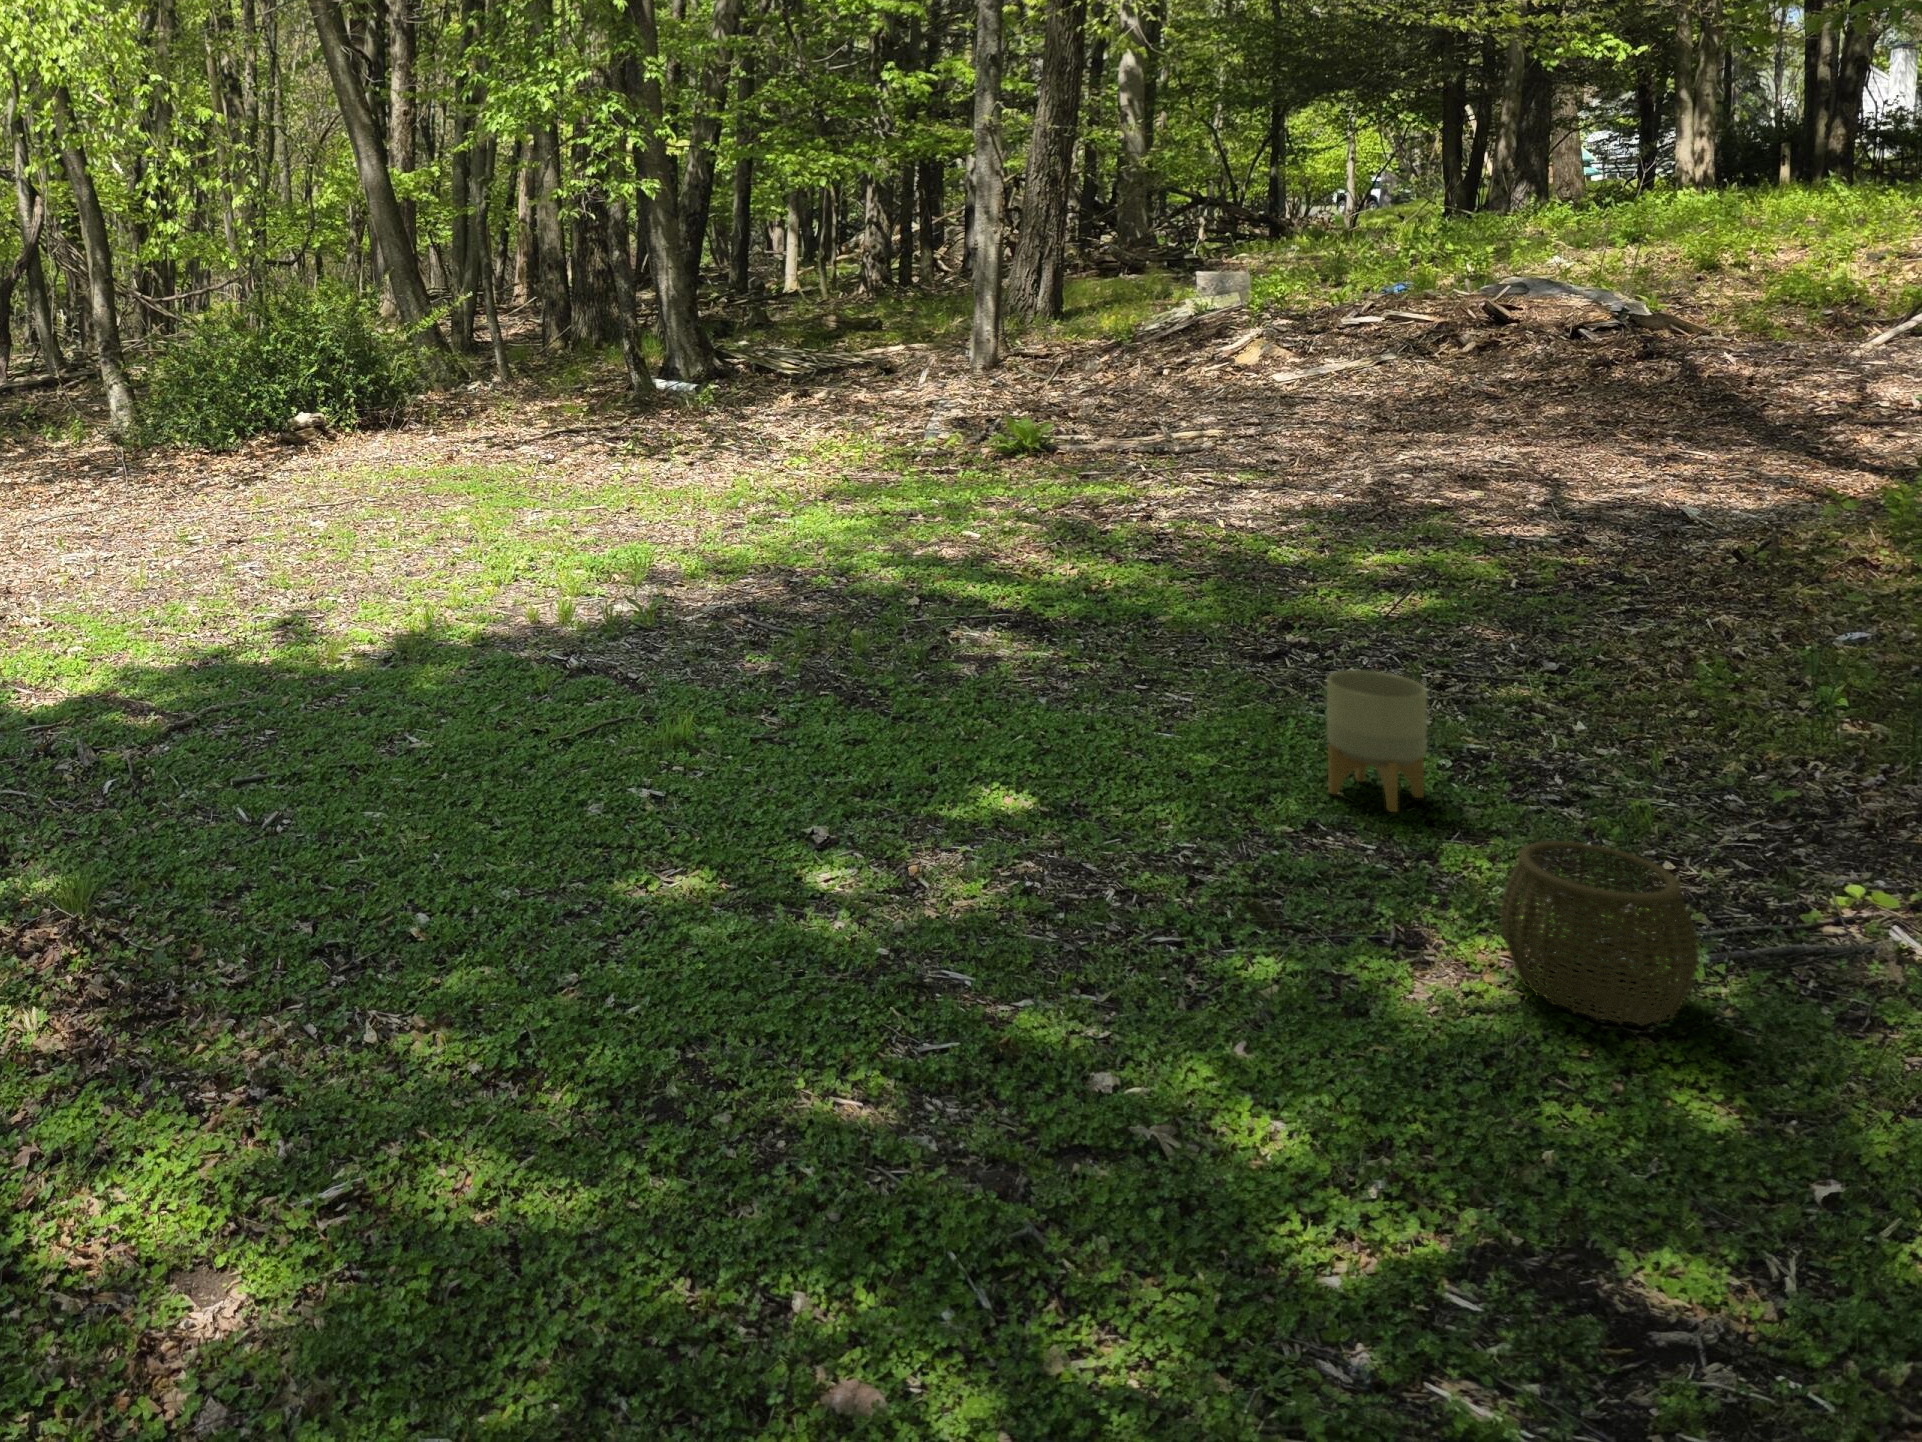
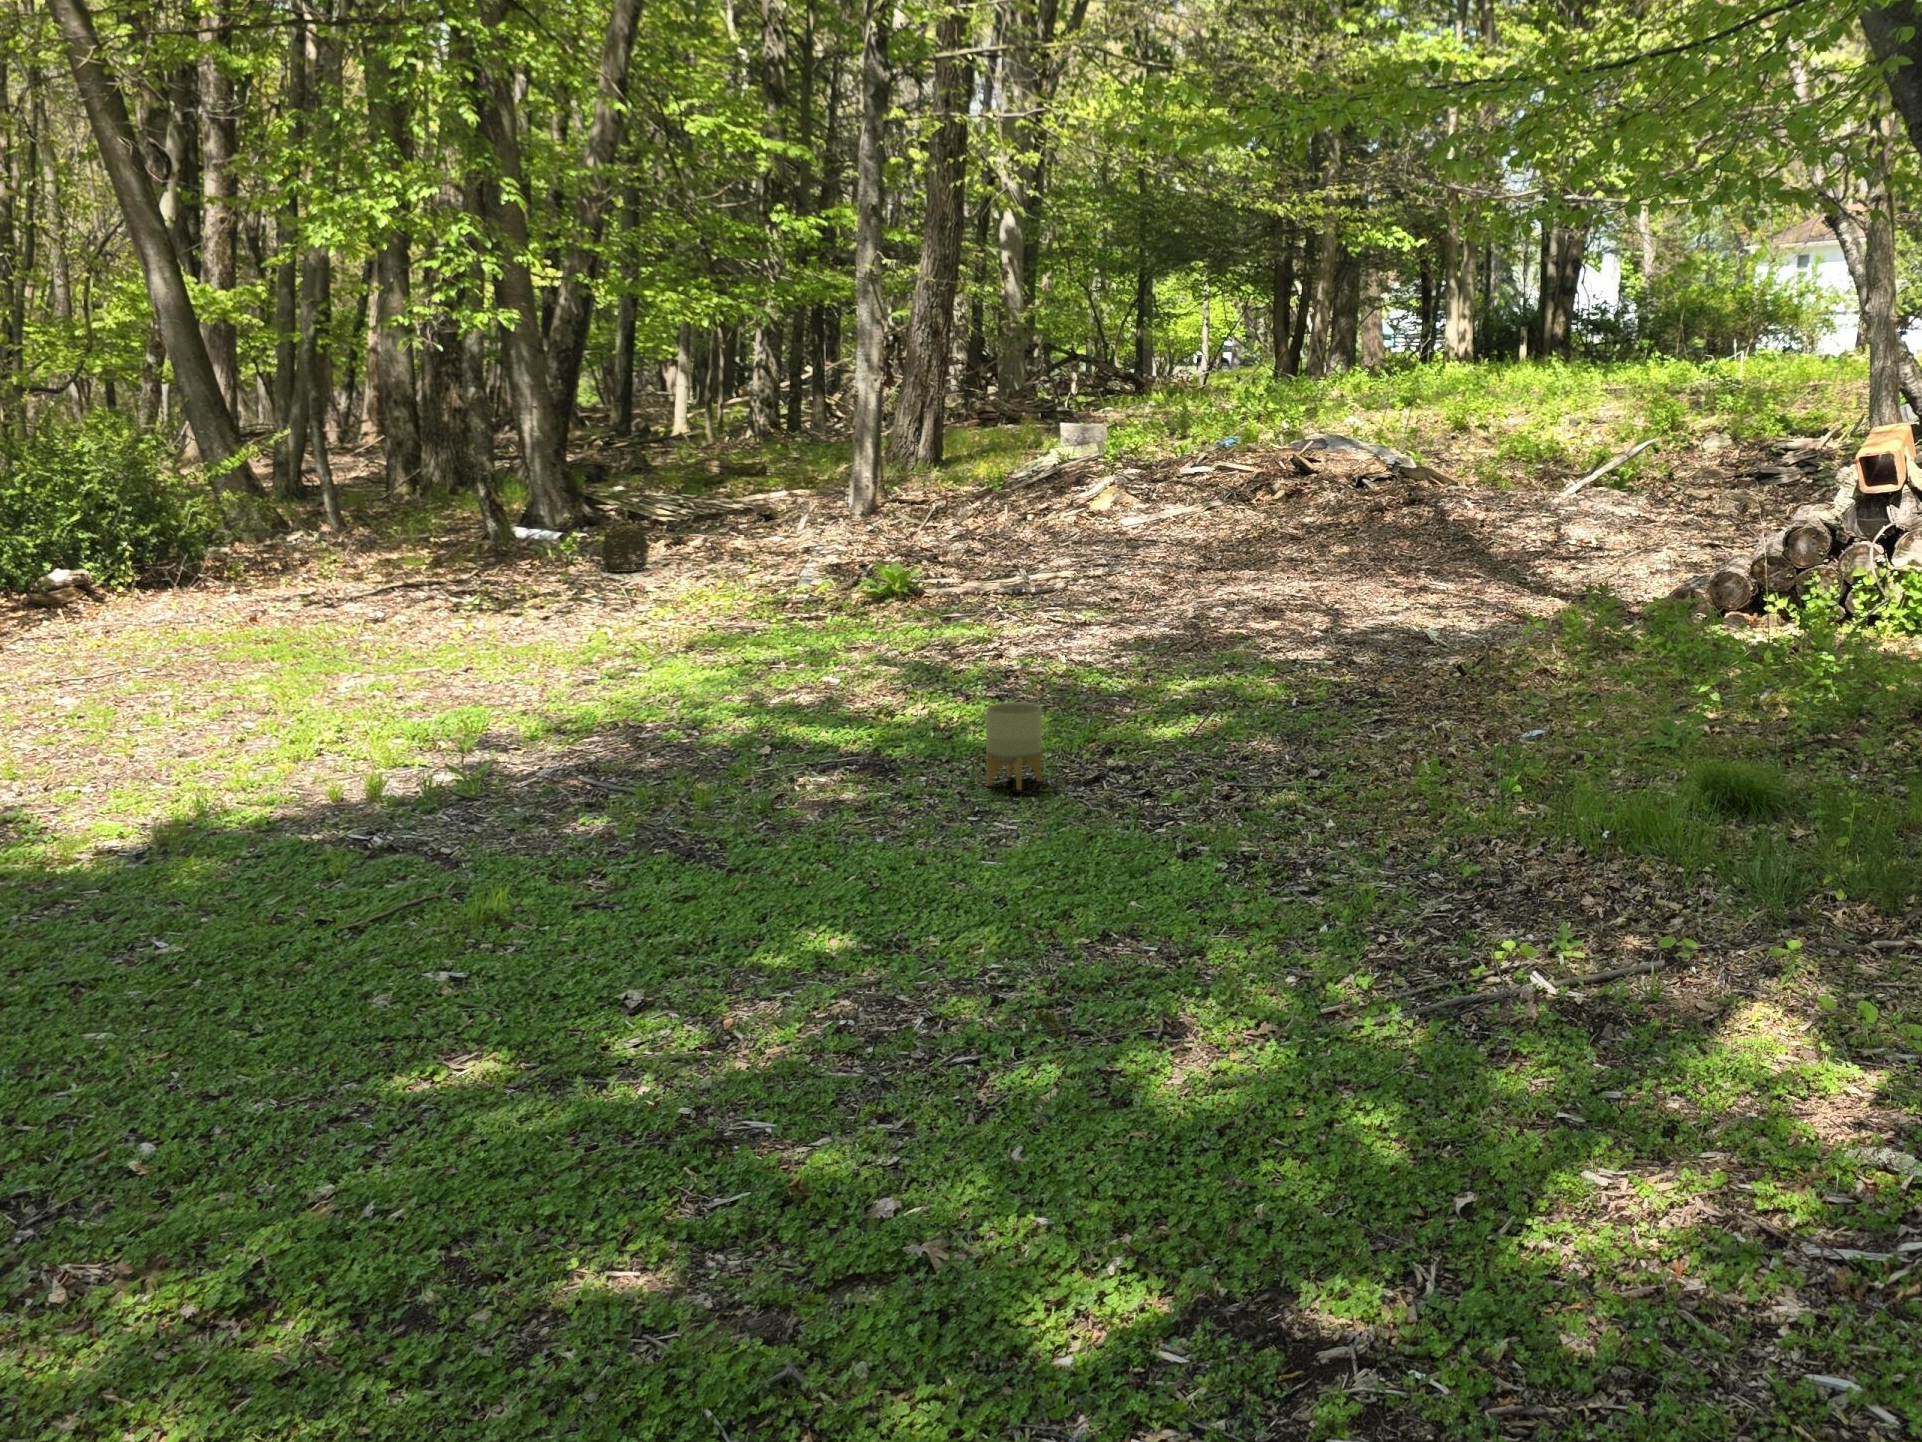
woven basket: present [1500,841,1699,1026] -> present [601,530,649,572]

